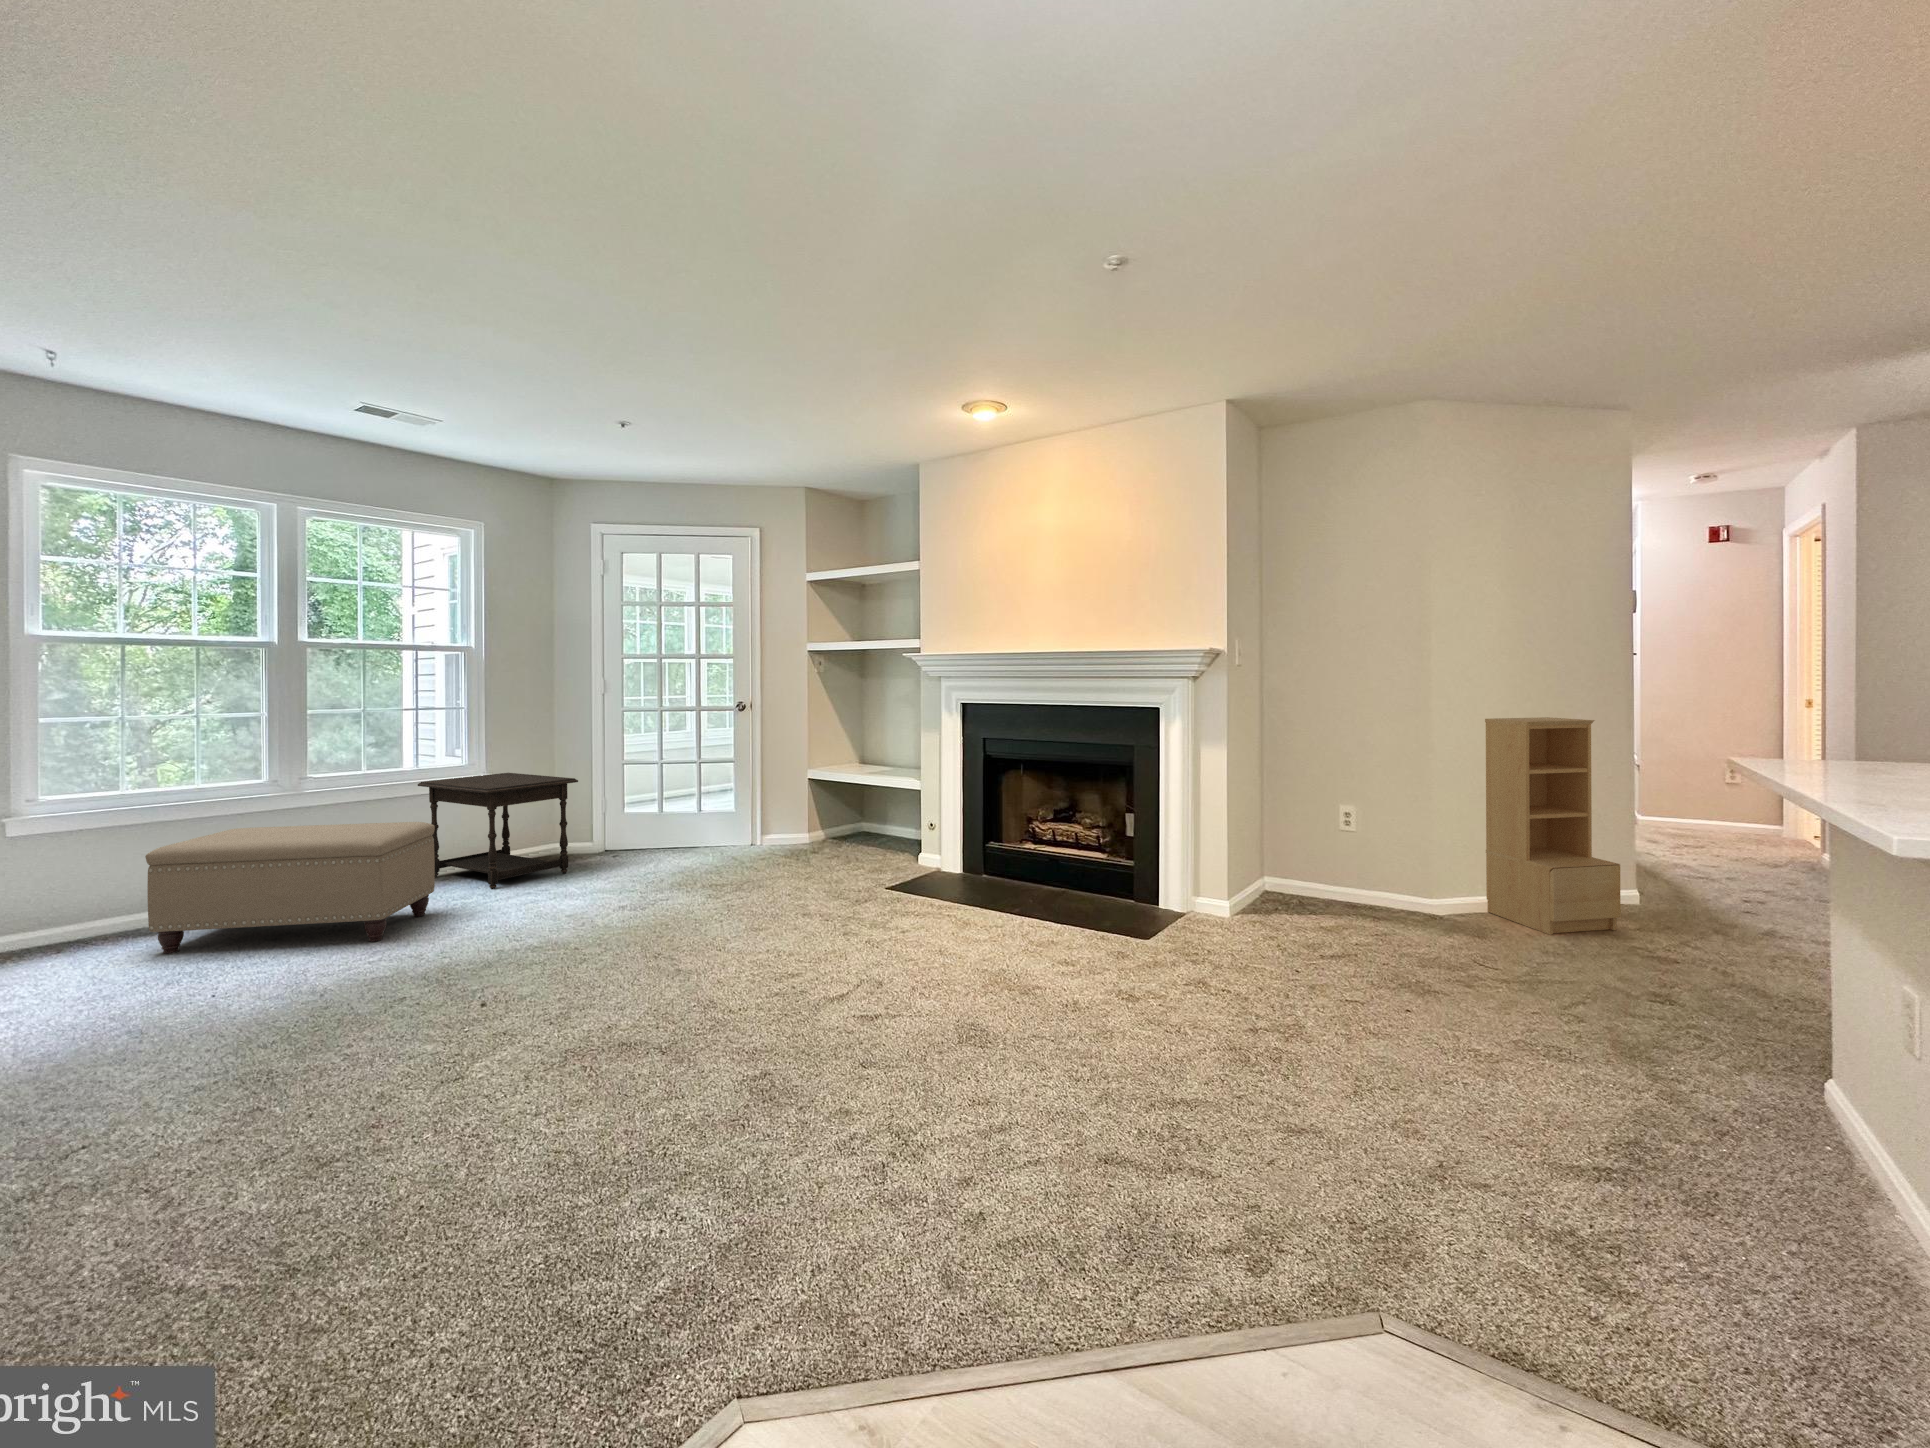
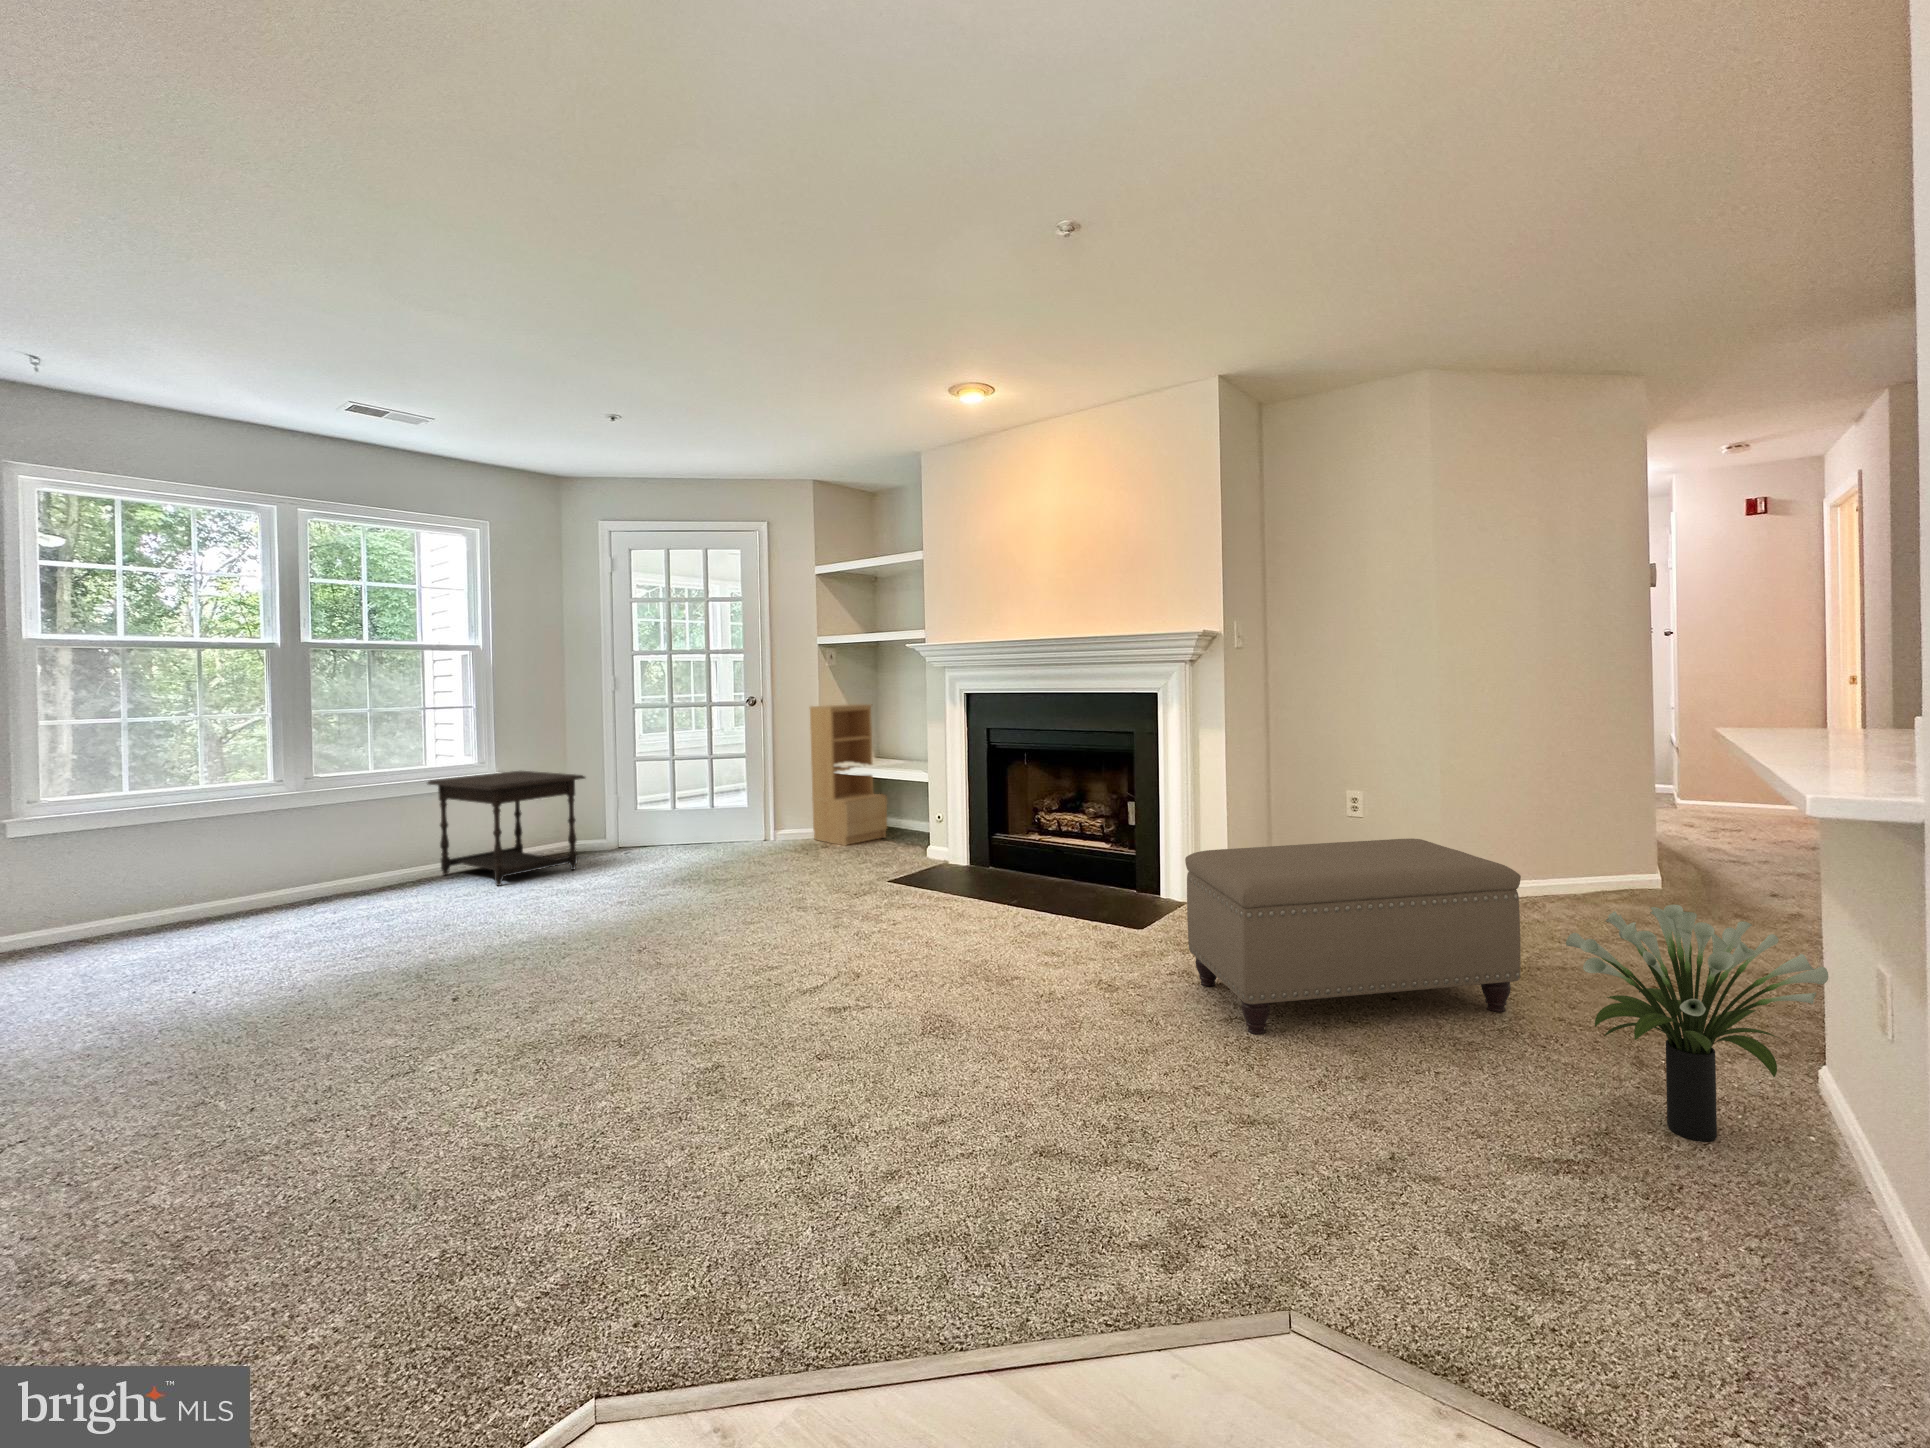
bookshelf: present [1485,717,1621,935] -> present [809,704,887,846]
ottoman: present [145,822,435,954] -> present [1185,839,1521,1035]
potted plant: none [1595,926,1849,1150] -> present [1566,905,1828,1141]

